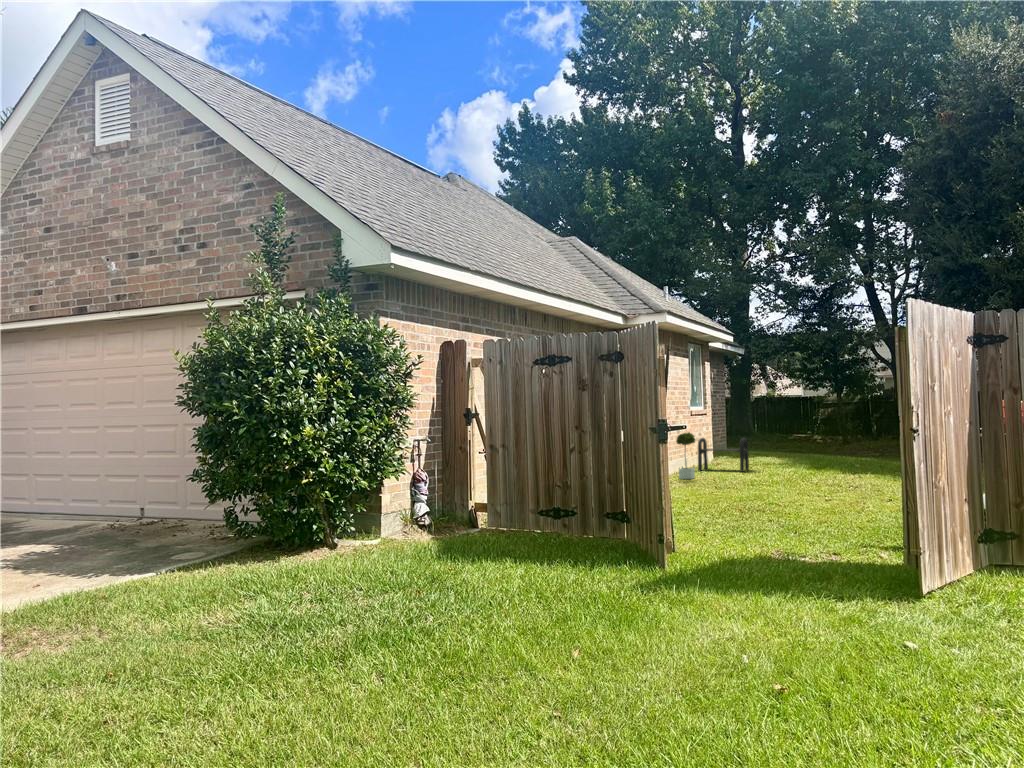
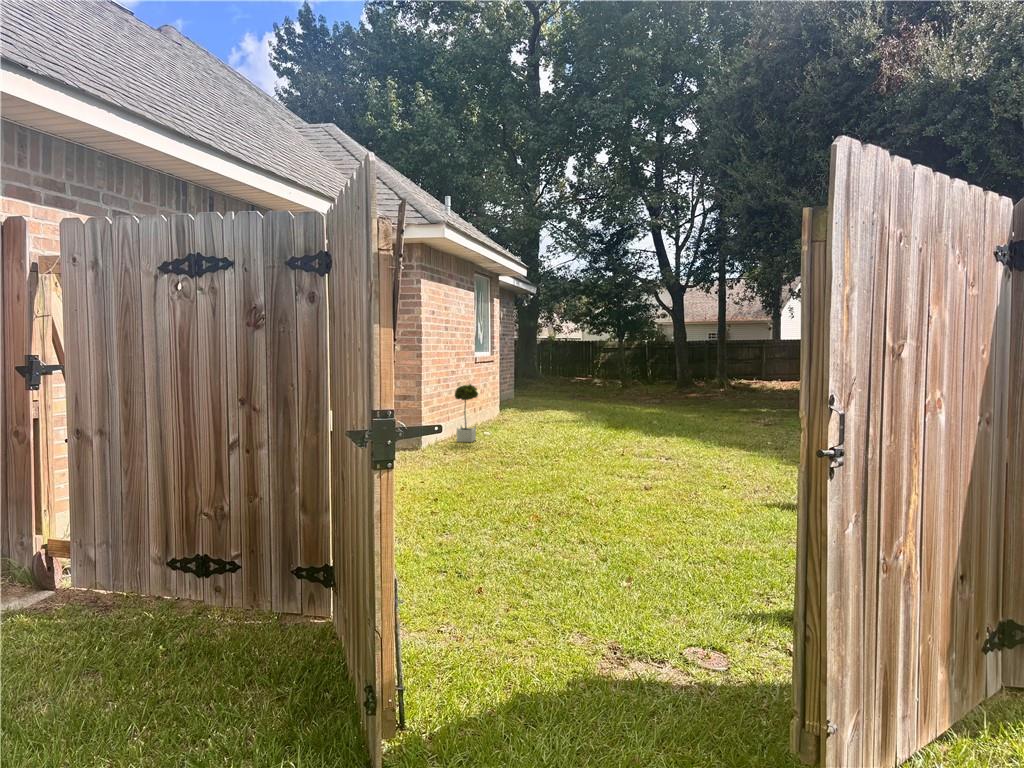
bench: present [698,438,749,472] -> none [481,388,538,430]

